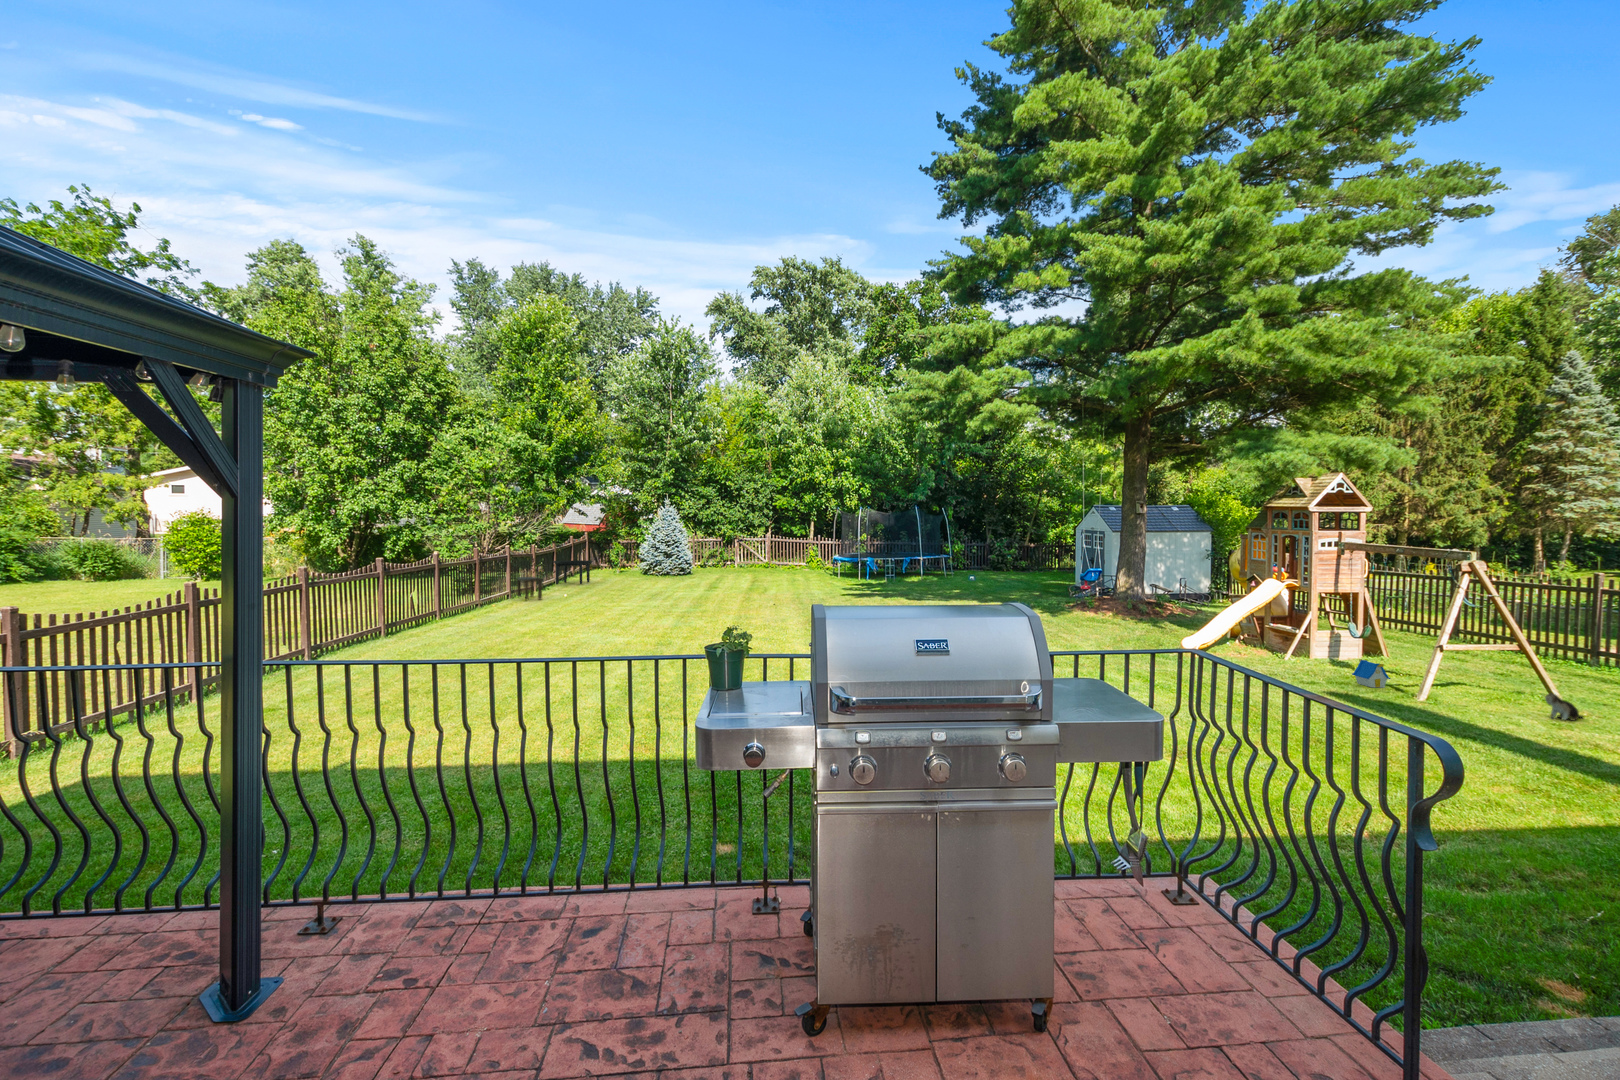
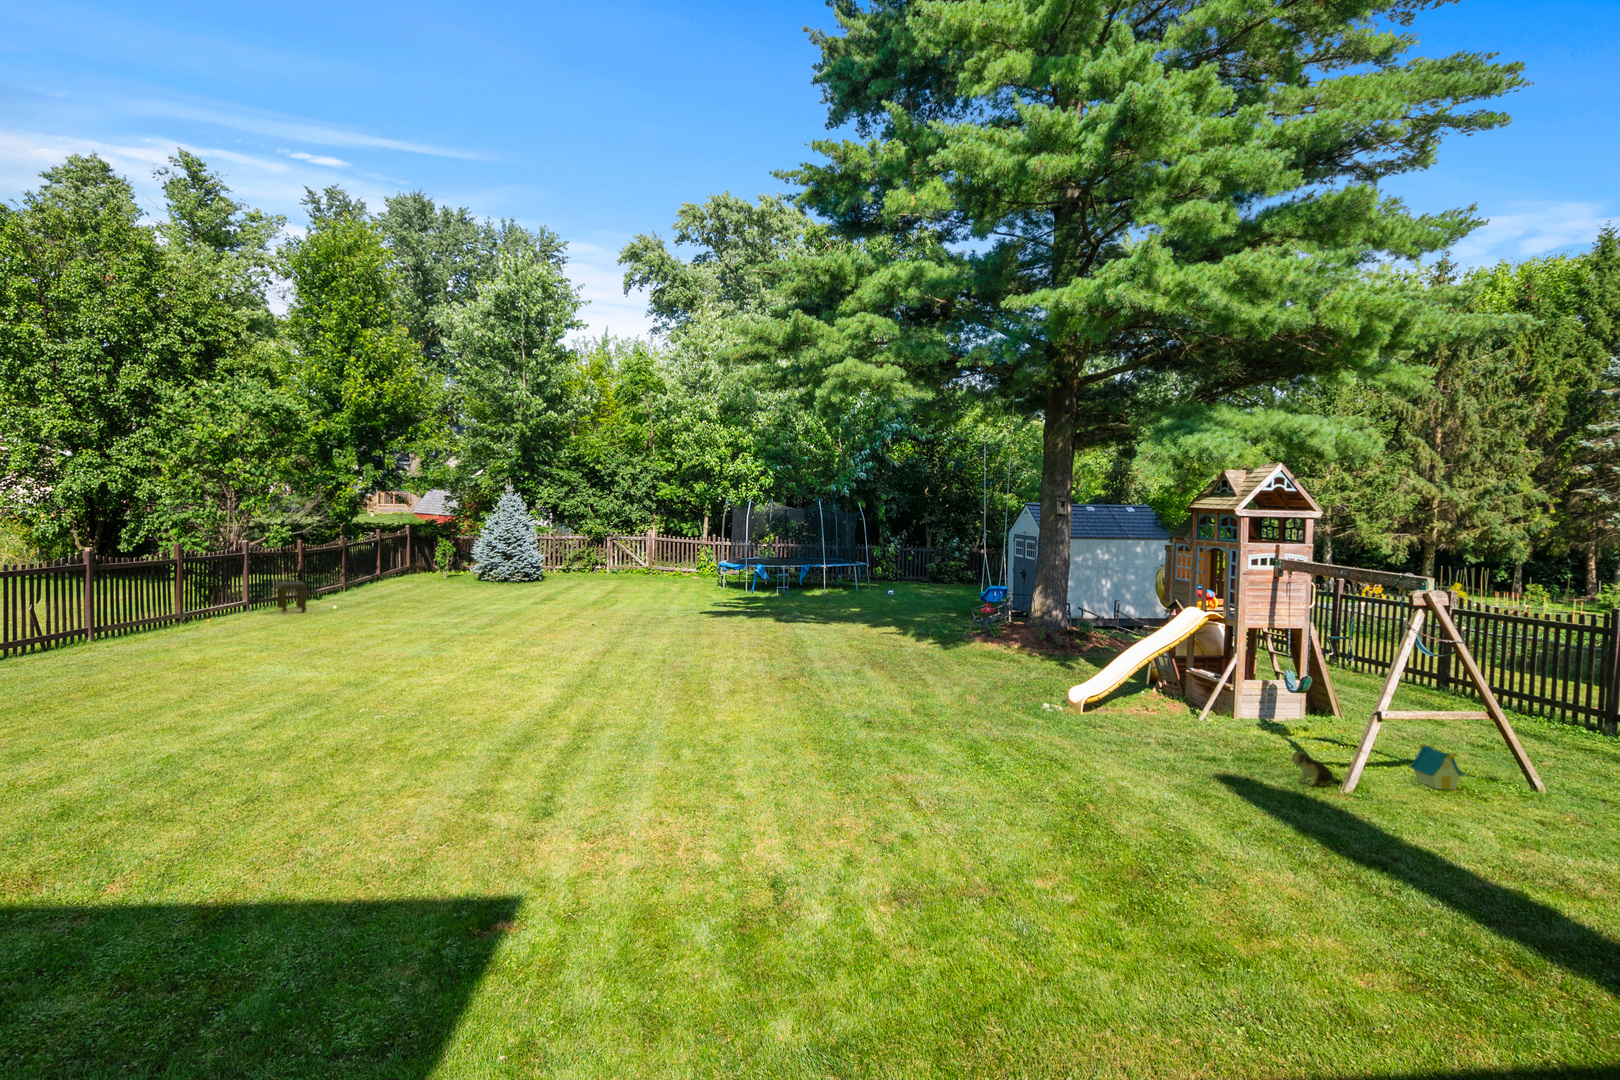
round table: present [553,560,593,584] -> none [344,561,400,592]
toy house: present [1352,659,1391,688] -> present [1409,744,1465,790]
plush toy: present [1545,693,1583,721] -> present [1288,752,1340,786]

